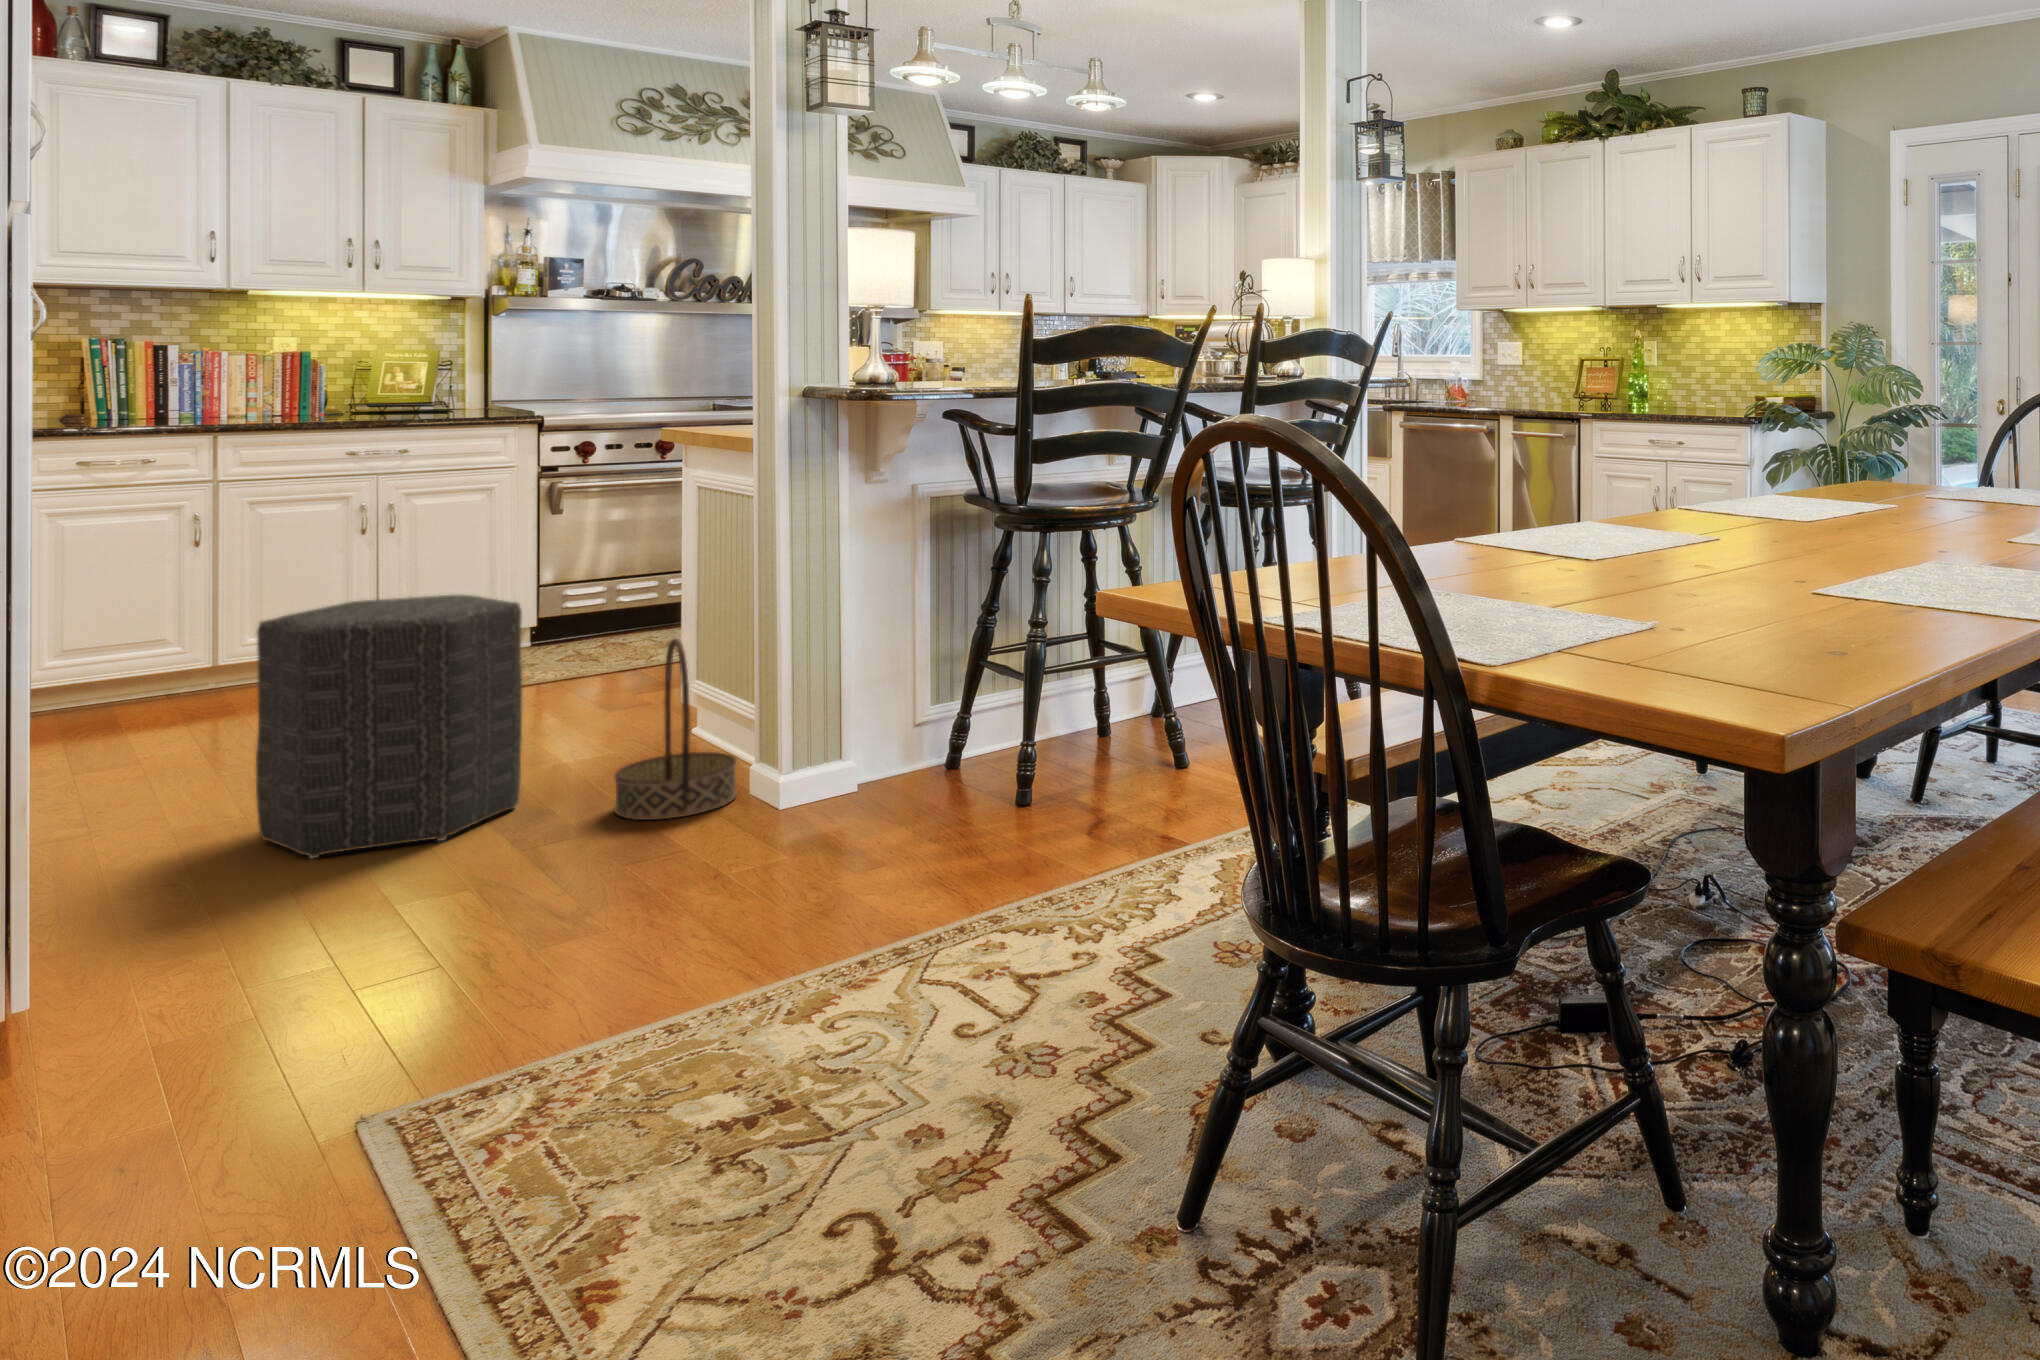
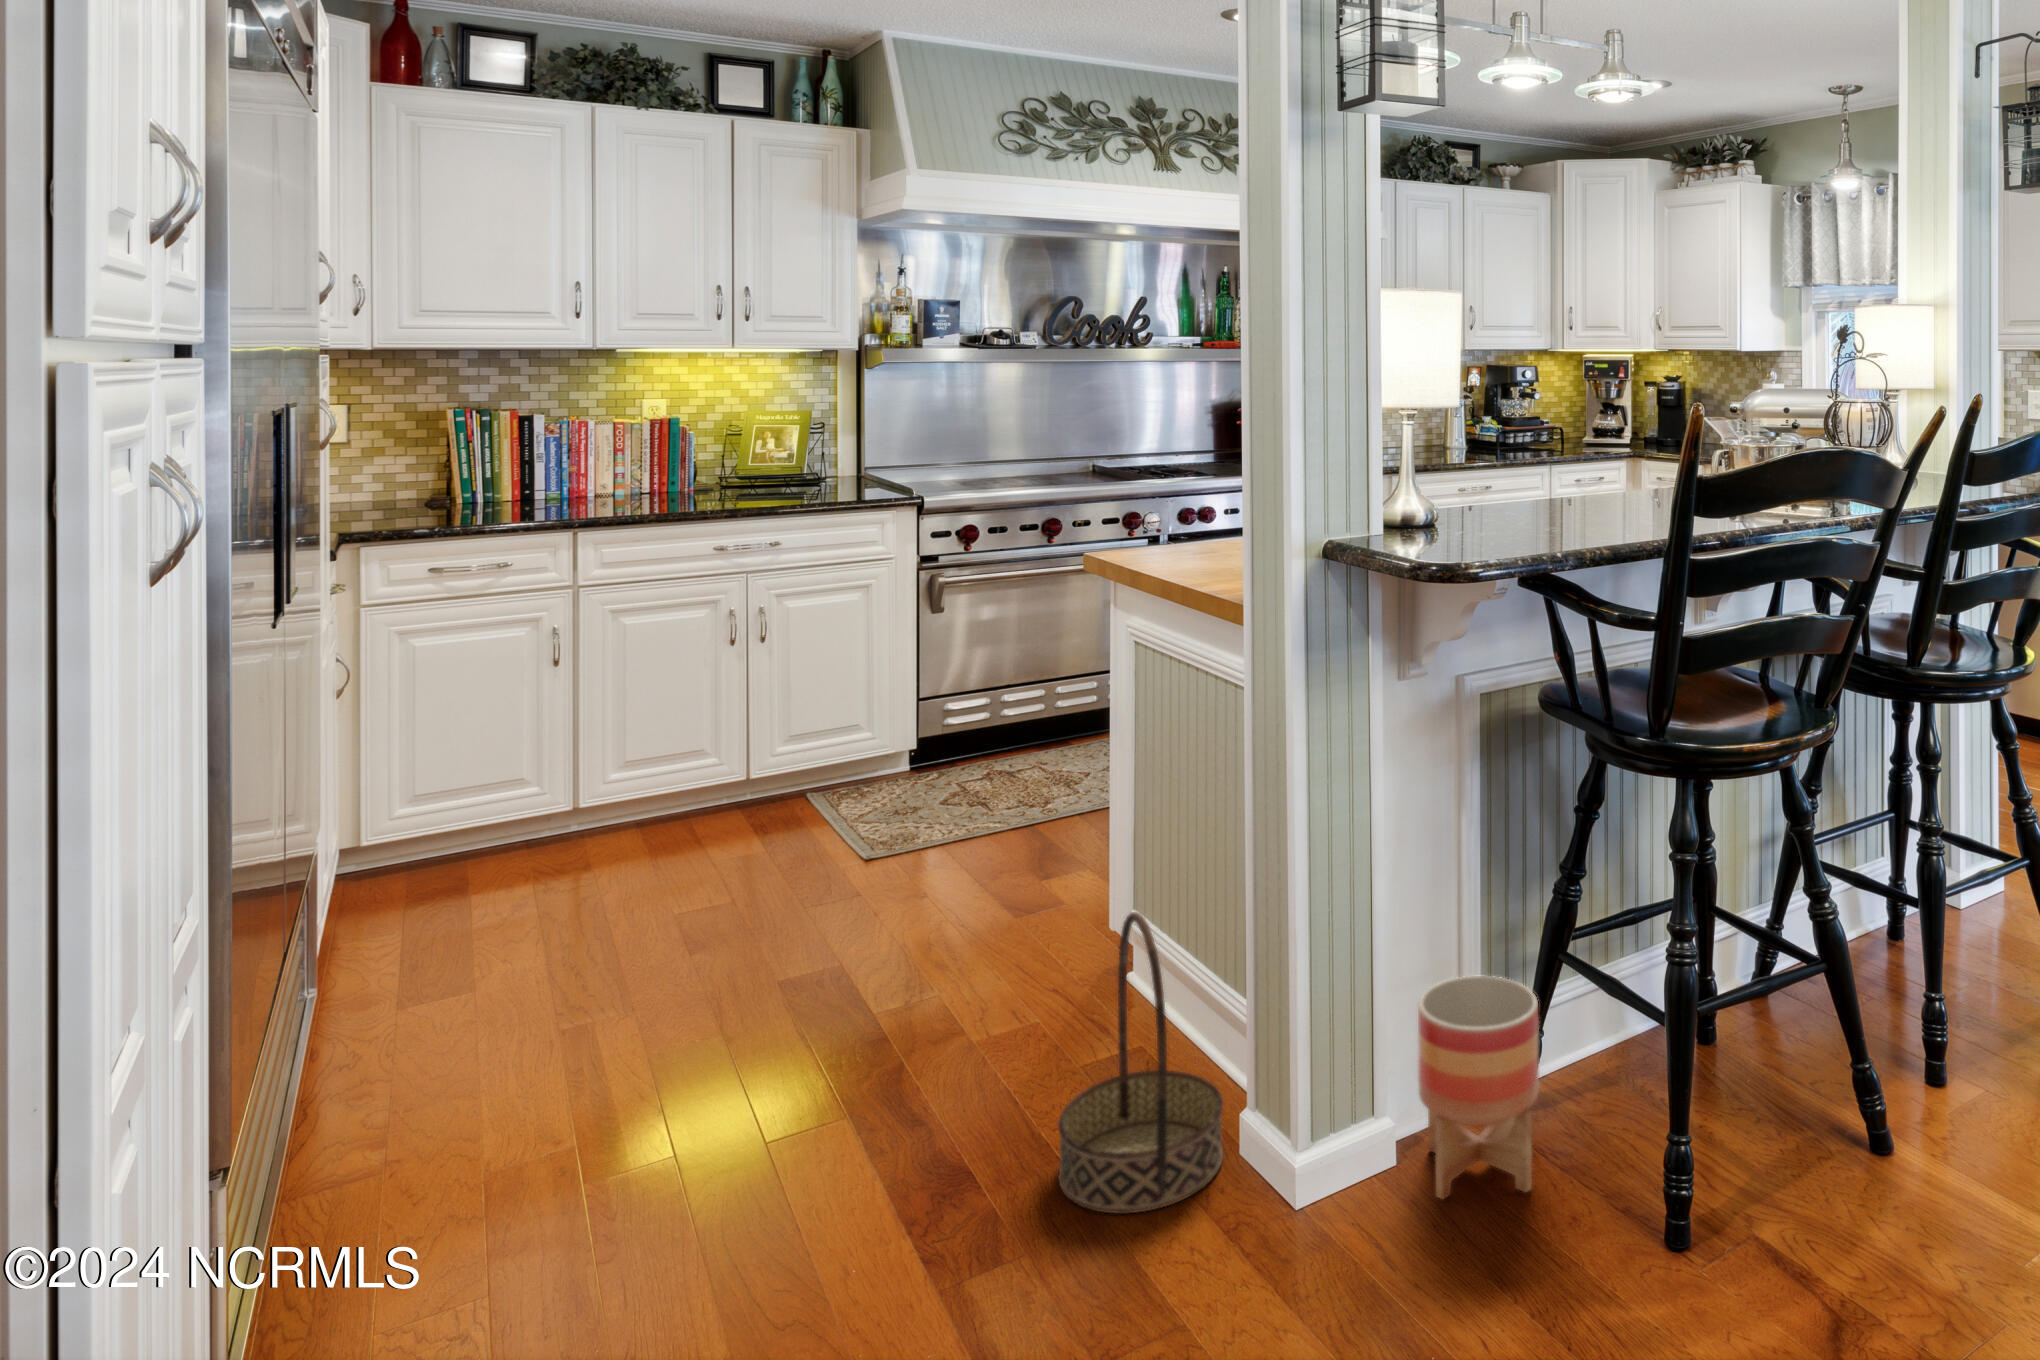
ottoman: present [256,595,522,858] -> none [581,821,928,1275]
planter: none [869,676,952,803] -> present [1418,976,1539,1199]

